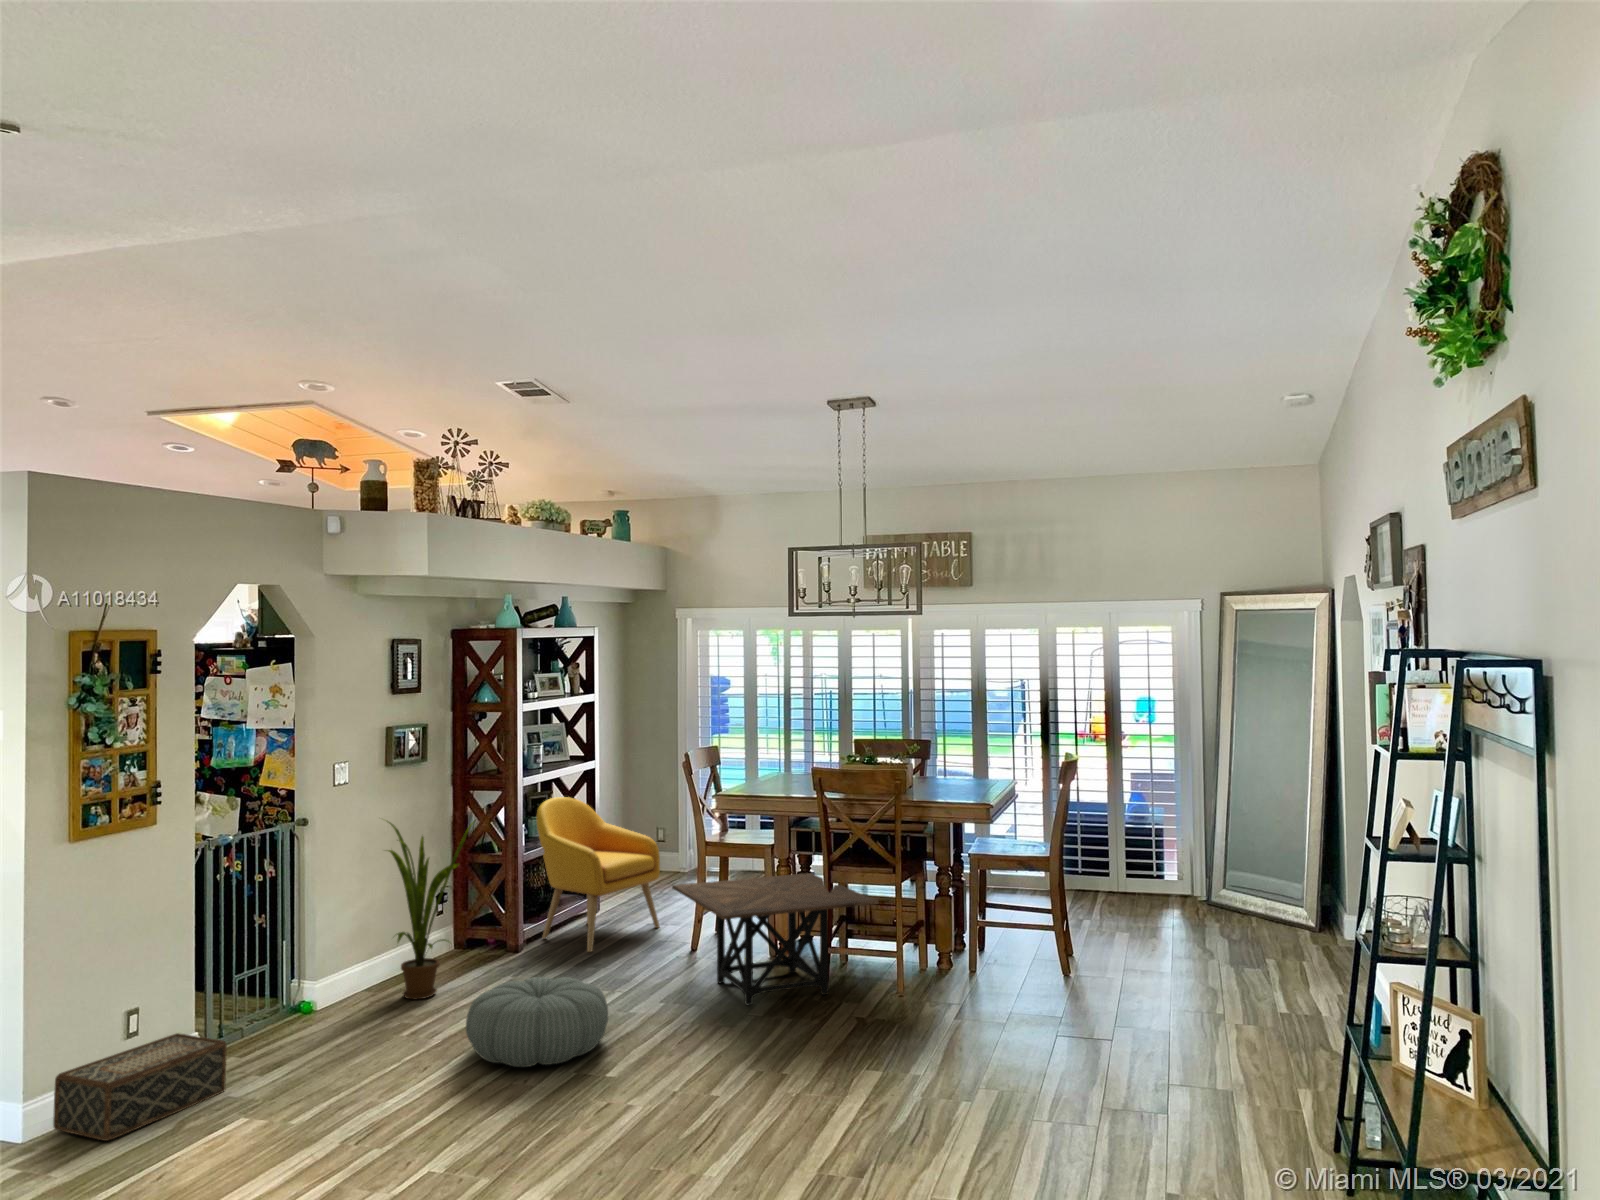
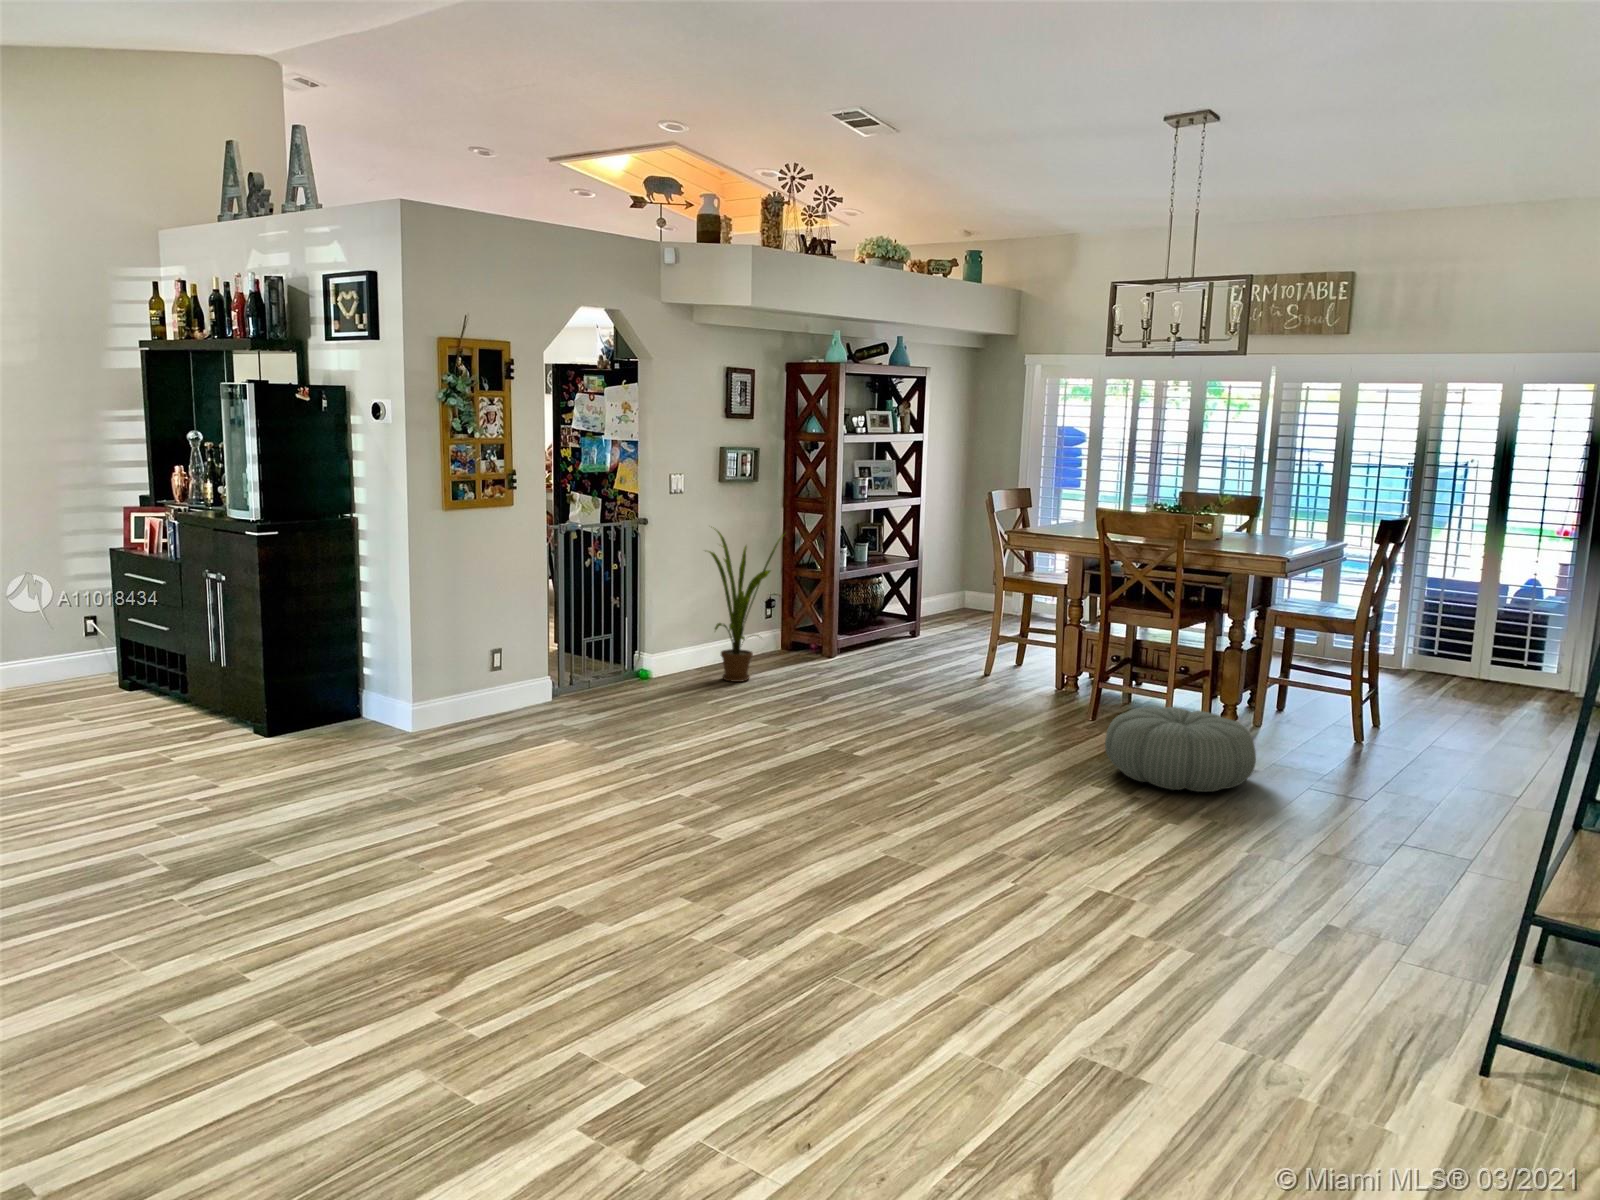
armchair: present [537,797,660,952] -> none [859,528,972,668]
side table: present [672,873,878,1005] -> none [959,610,1153,727]
pouf: present [466,977,608,1067] -> present [1105,707,1256,792]
woven basket: present [53,1033,227,1141] -> none [442,671,563,734]

